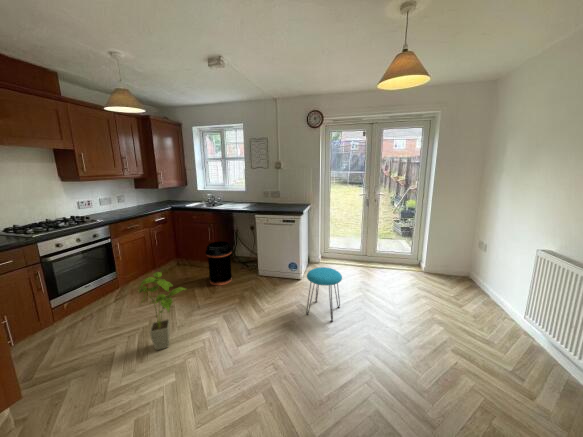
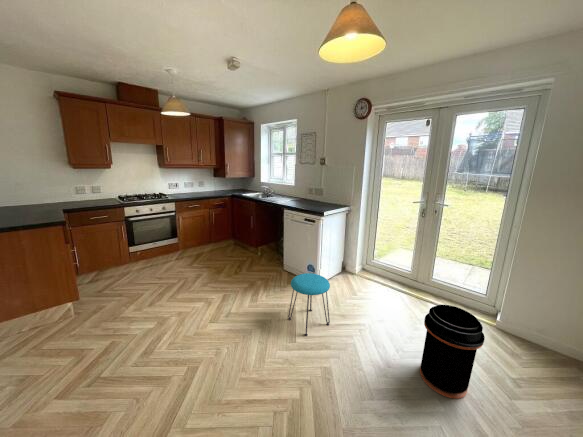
trash can: present [205,241,232,285] -> present [420,305,485,399]
house plant: present [139,272,185,350] -> none [147,241,188,304]

